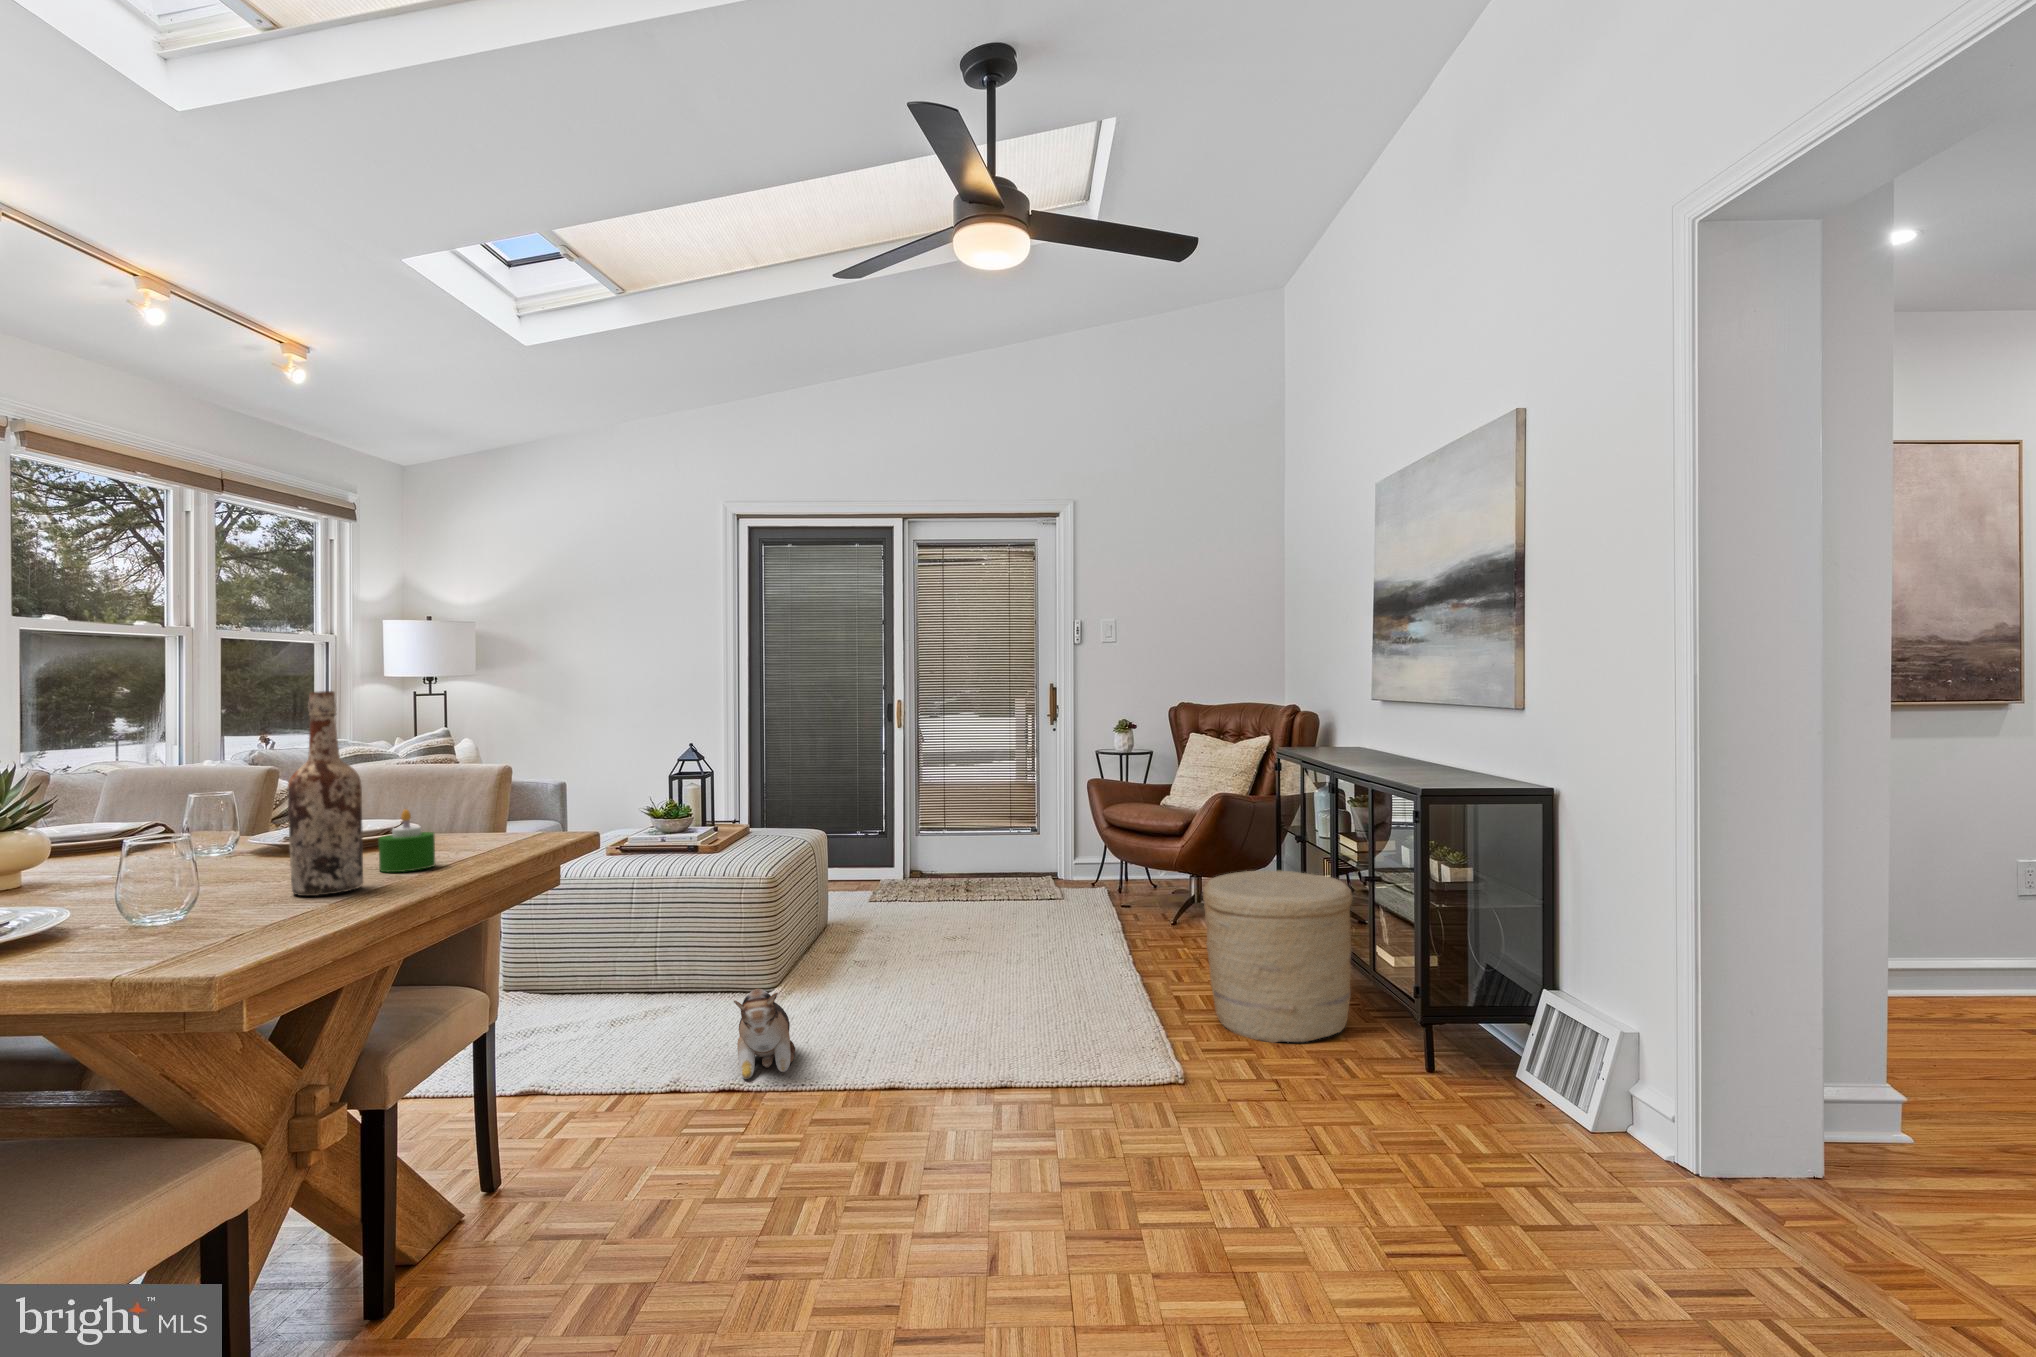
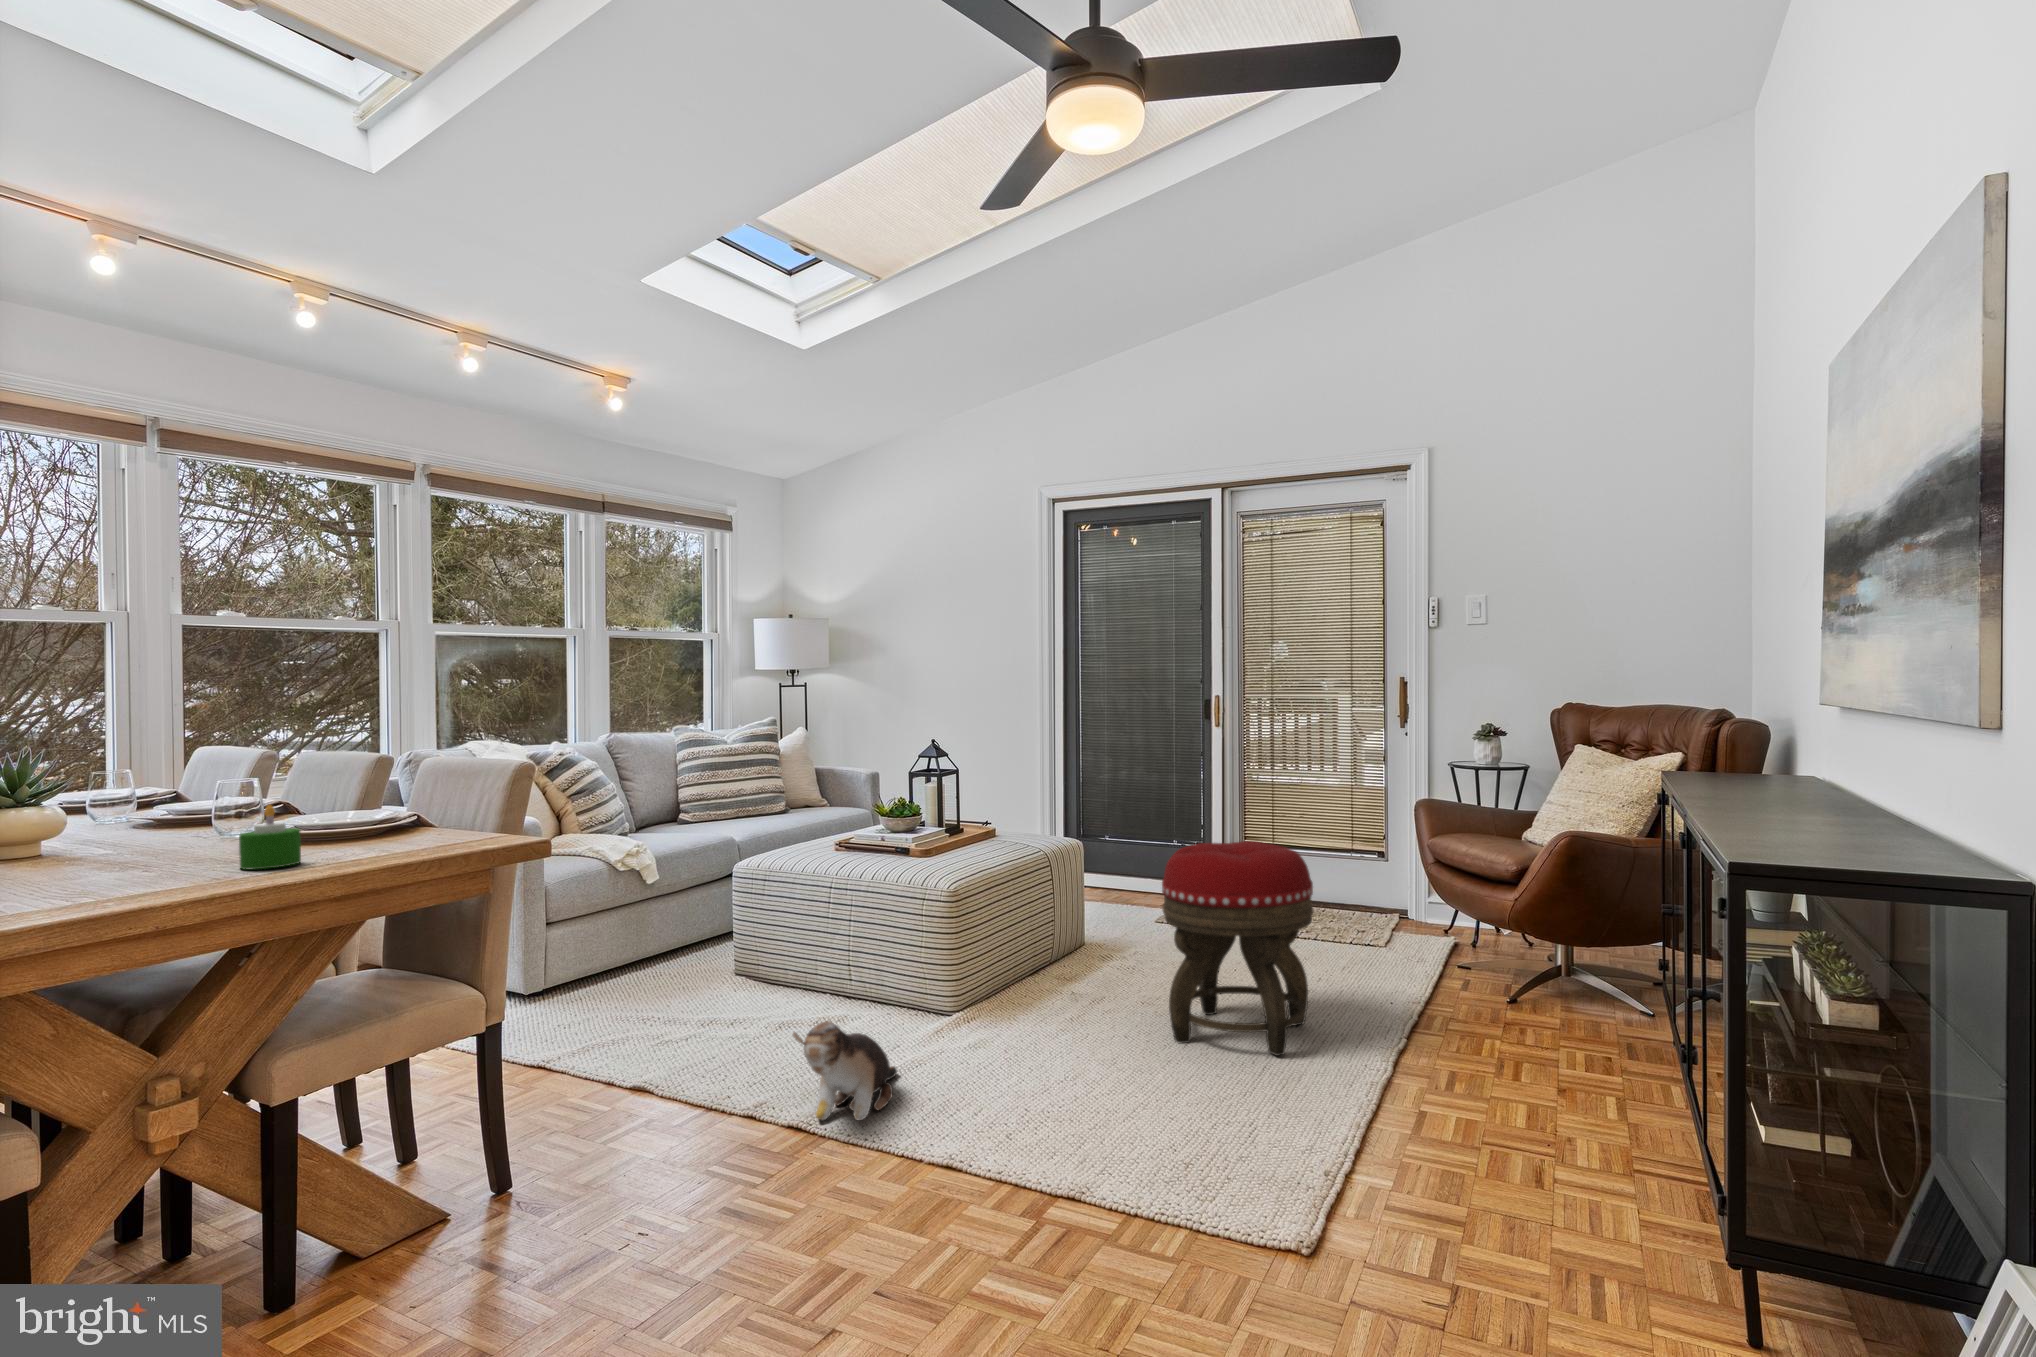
wine bottle: present [288,691,363,896] -> none [83,683,166,891]
footstool: none [953,816,1072,983] -> present [1162,841,1313,1056]
woven basket: present [1203,870,1353,1043] -> none [1427,950,1672,1229]

